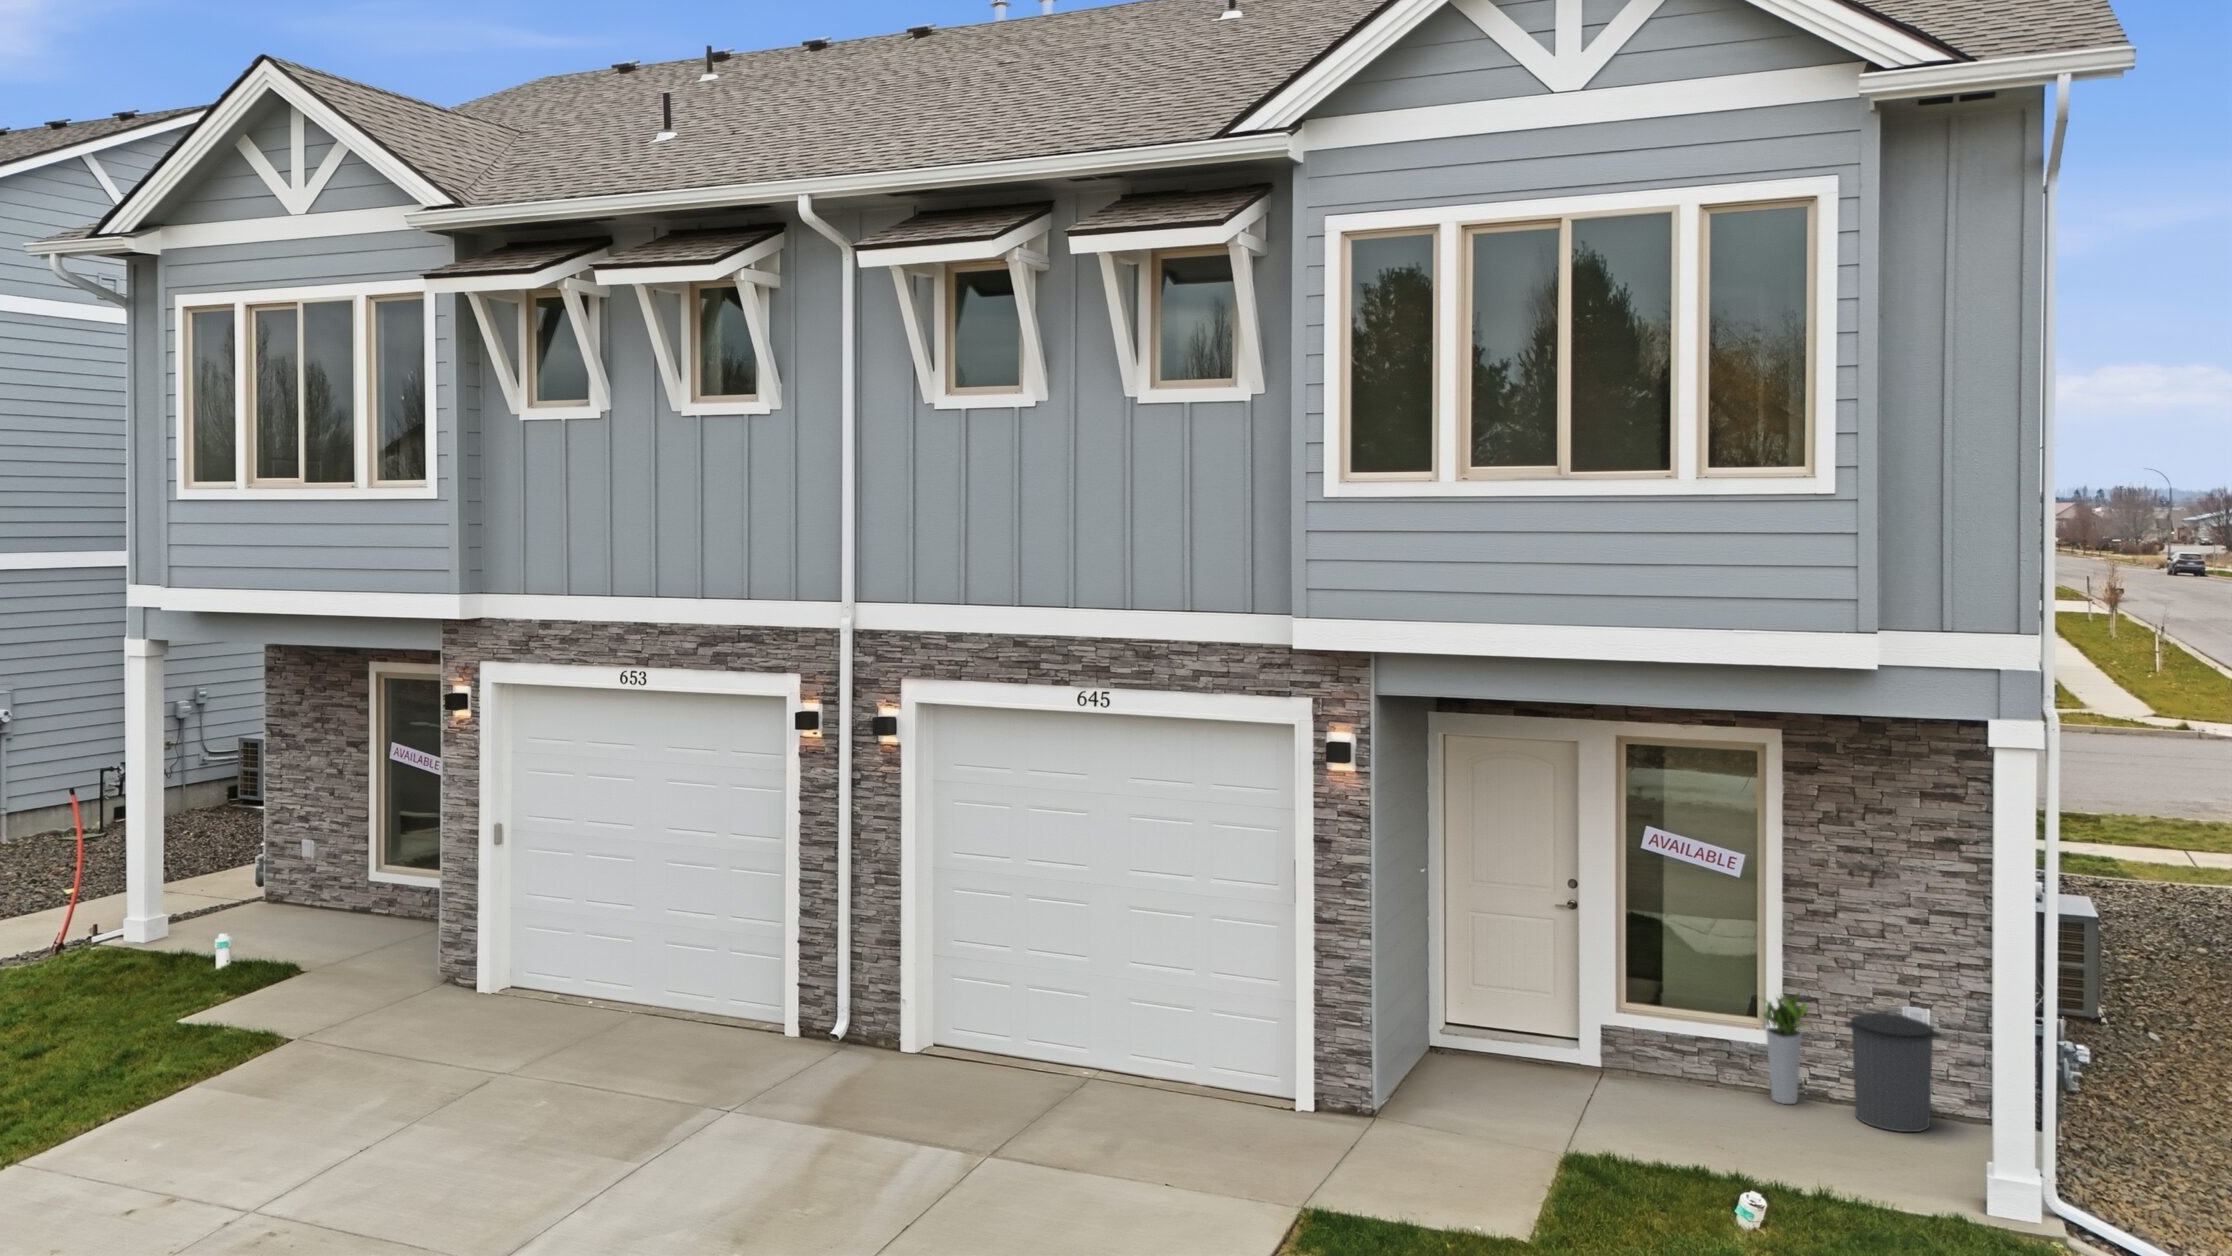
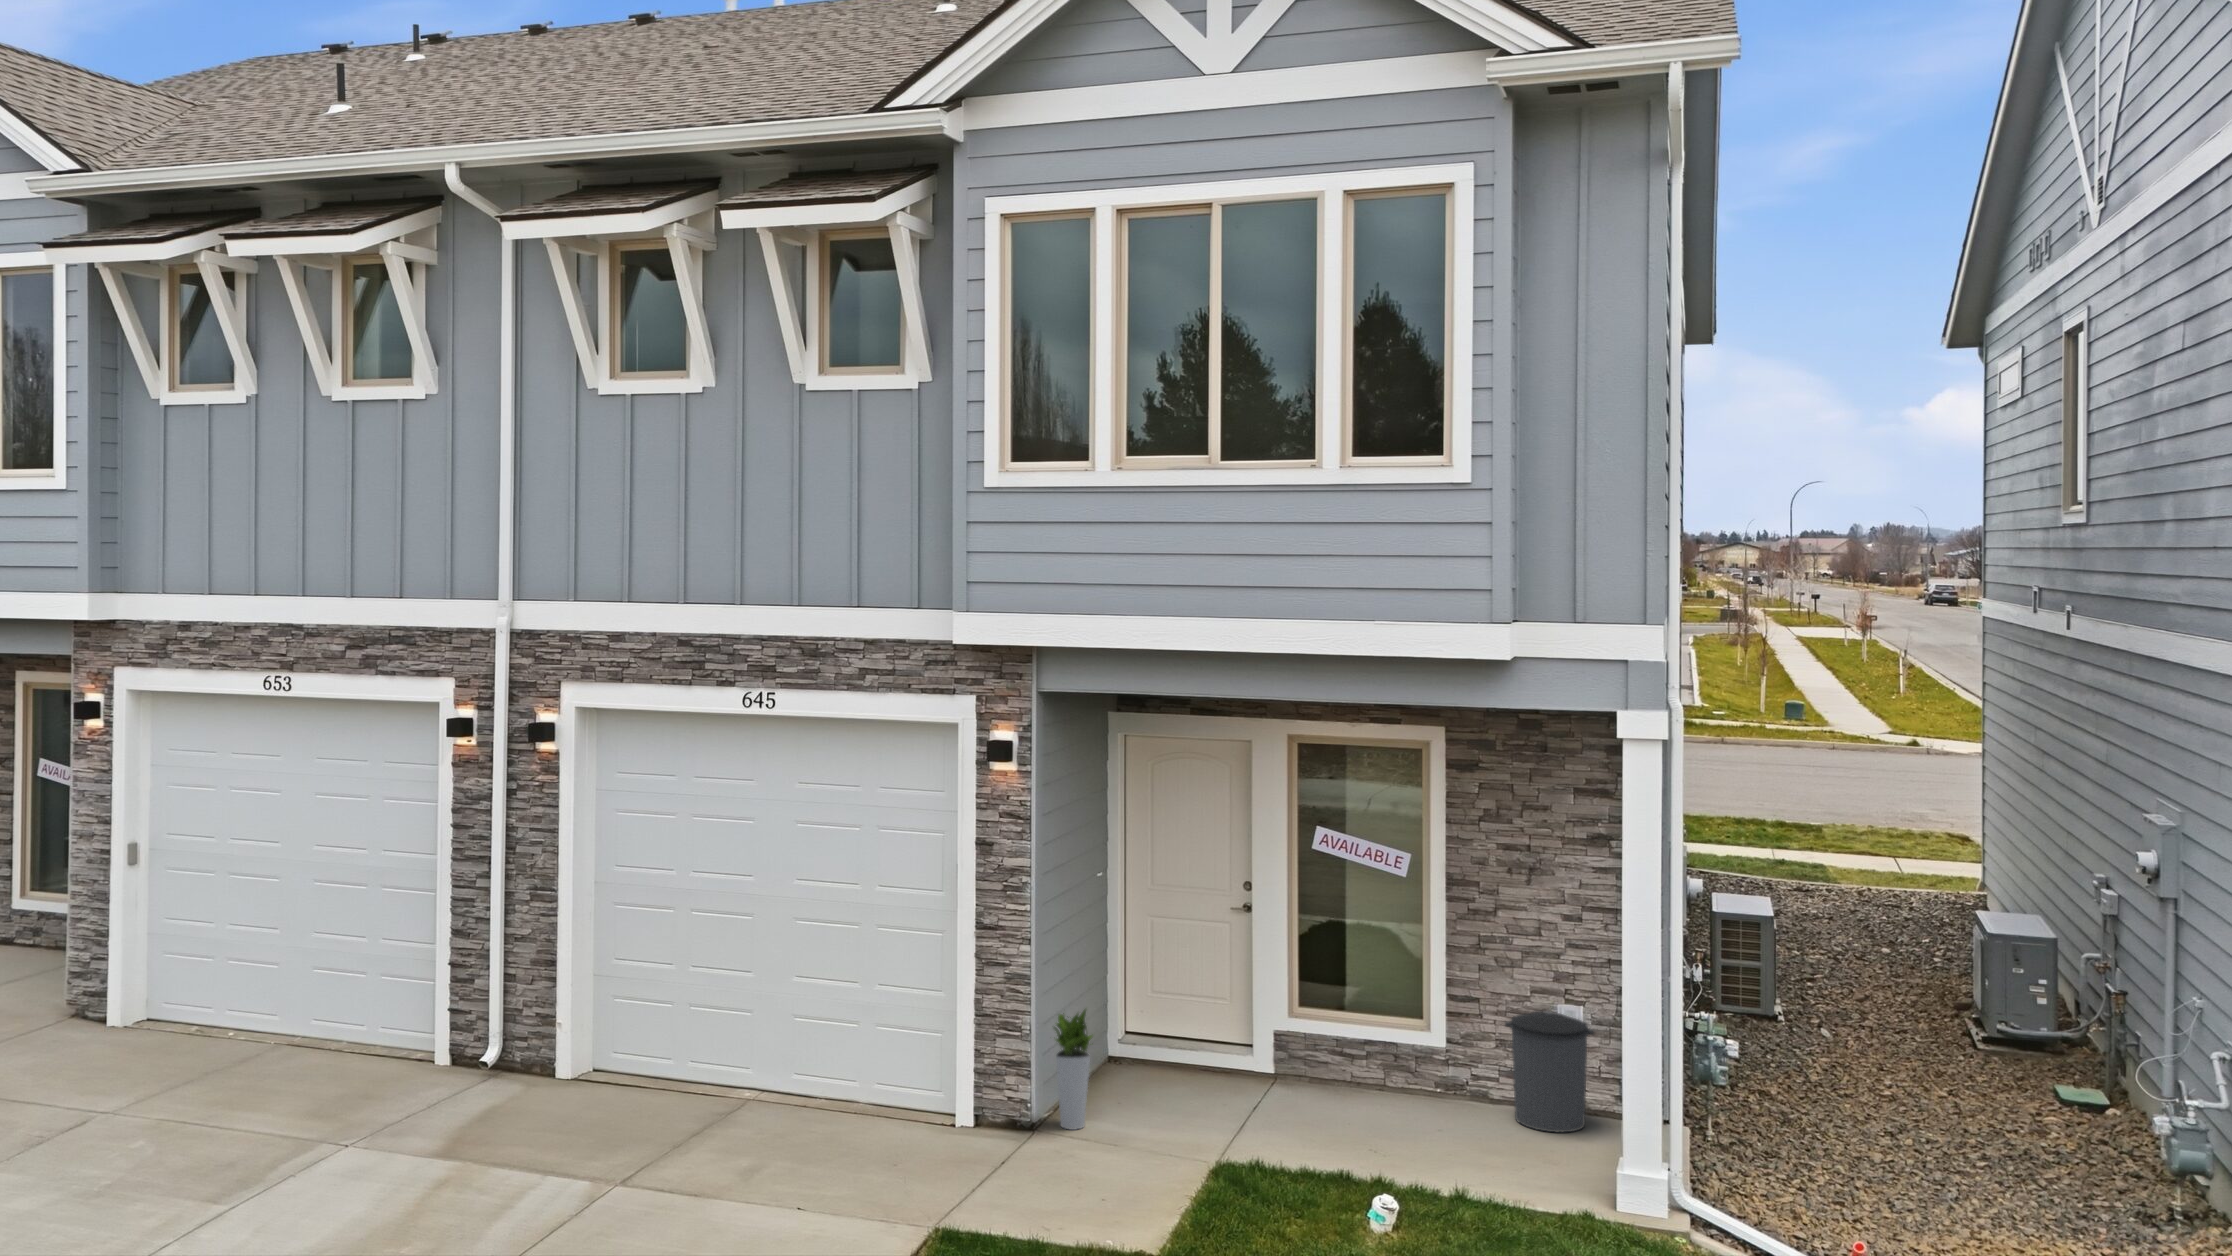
planter: present [1764,993,1808,1104] -> present [1054,1009,1092,1130]

